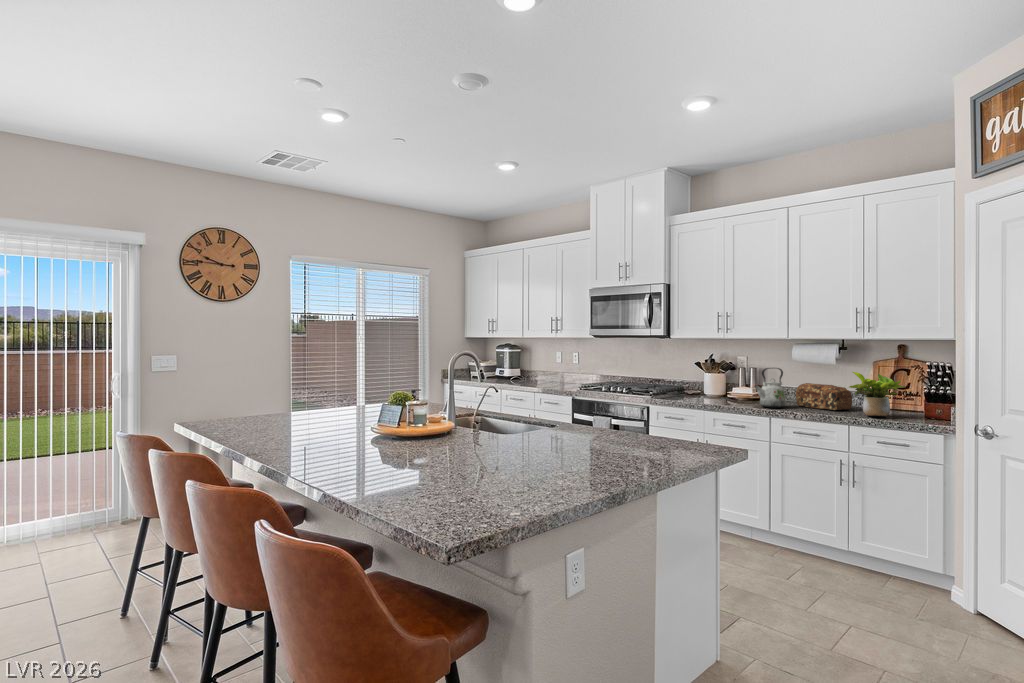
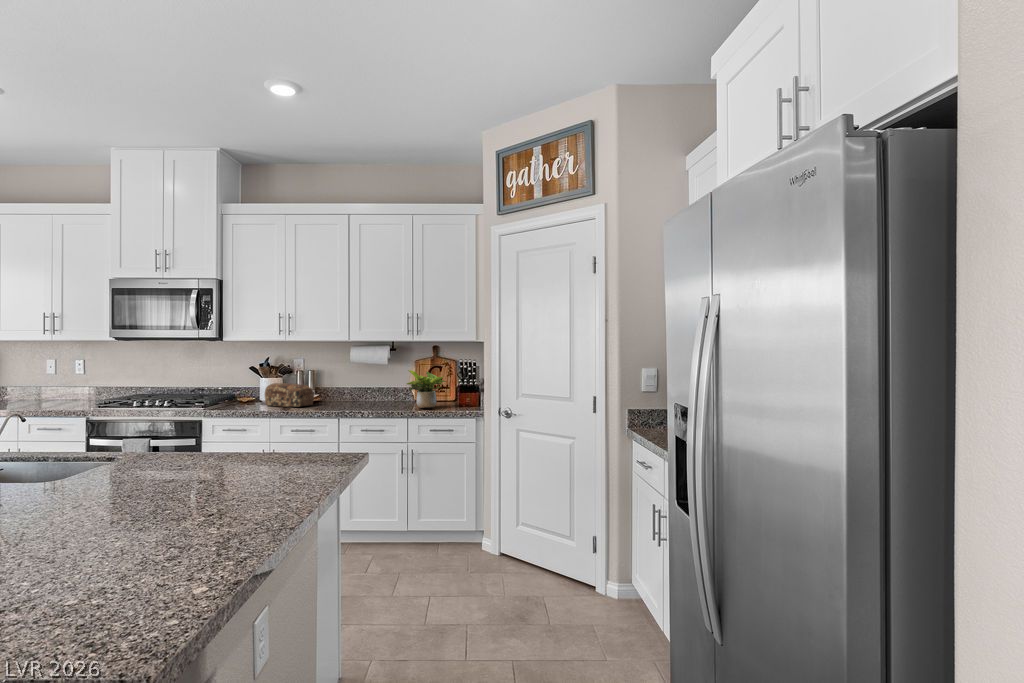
kettle: present [755,368,785,408] -> none [322,369,350,409]
bread loaf: present [796,383,852,410] -> present [265,383,314,407]

